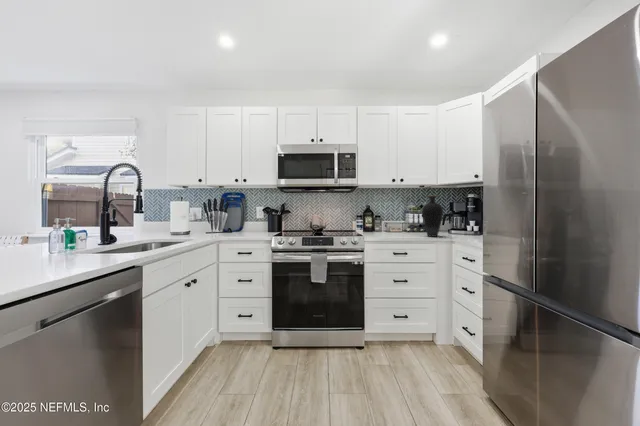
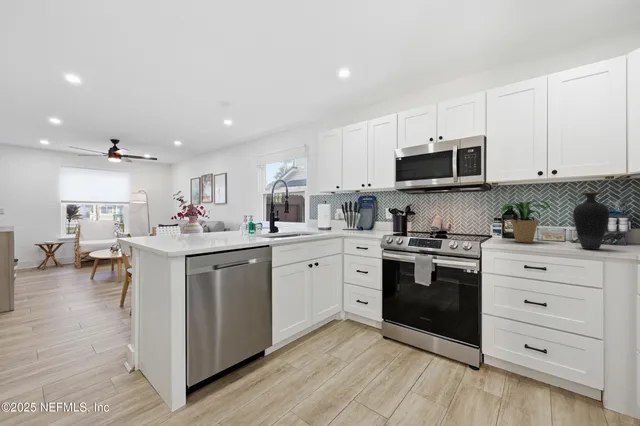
potted plant: none [368,201,403,234] -> present [501,201,551,242]

